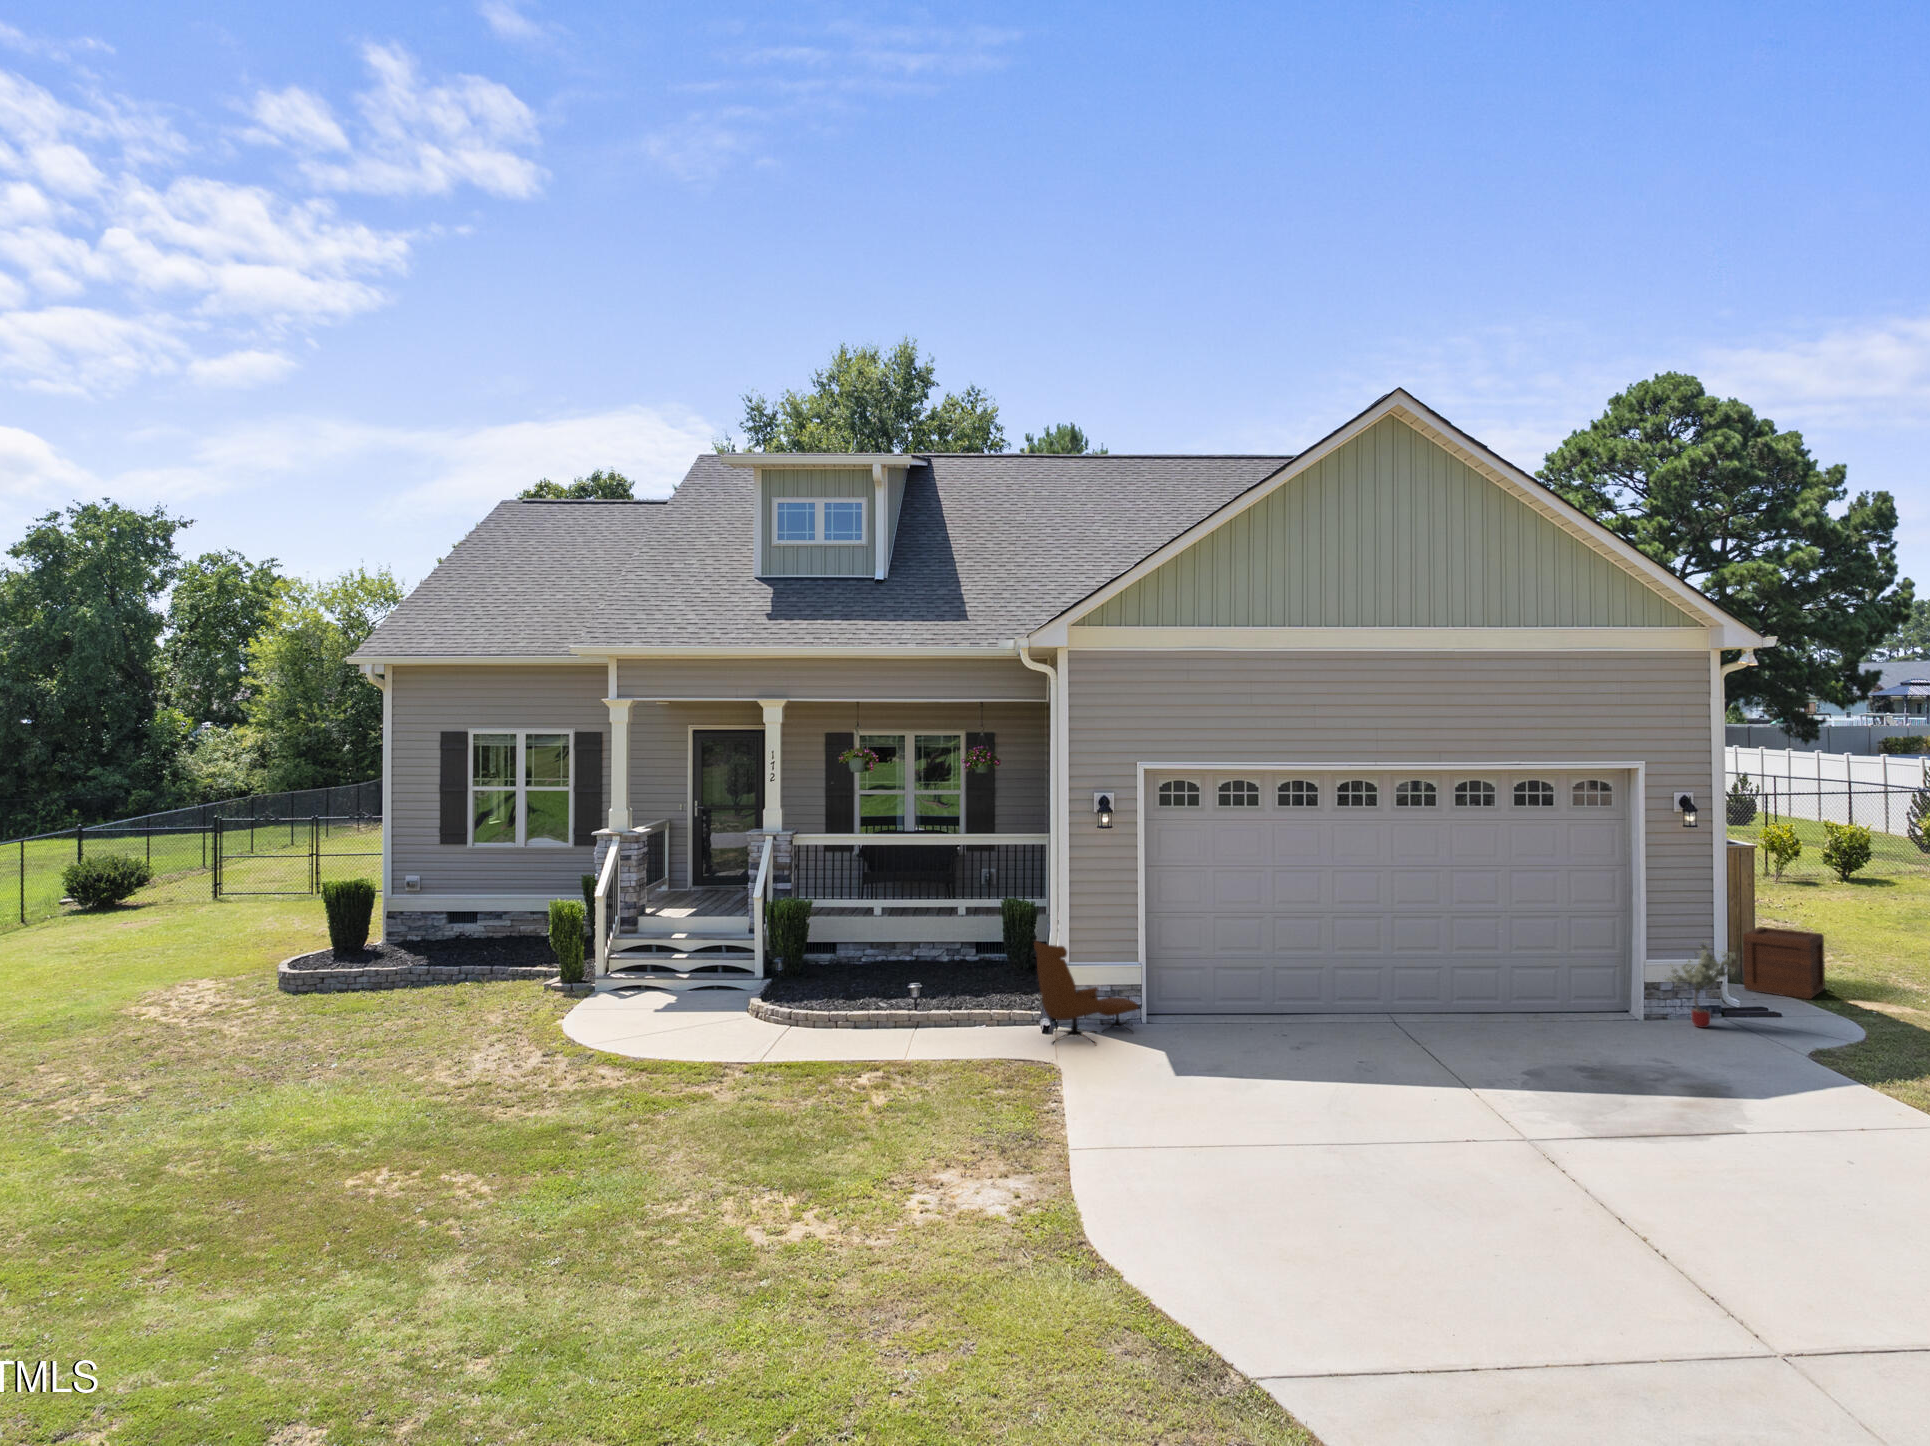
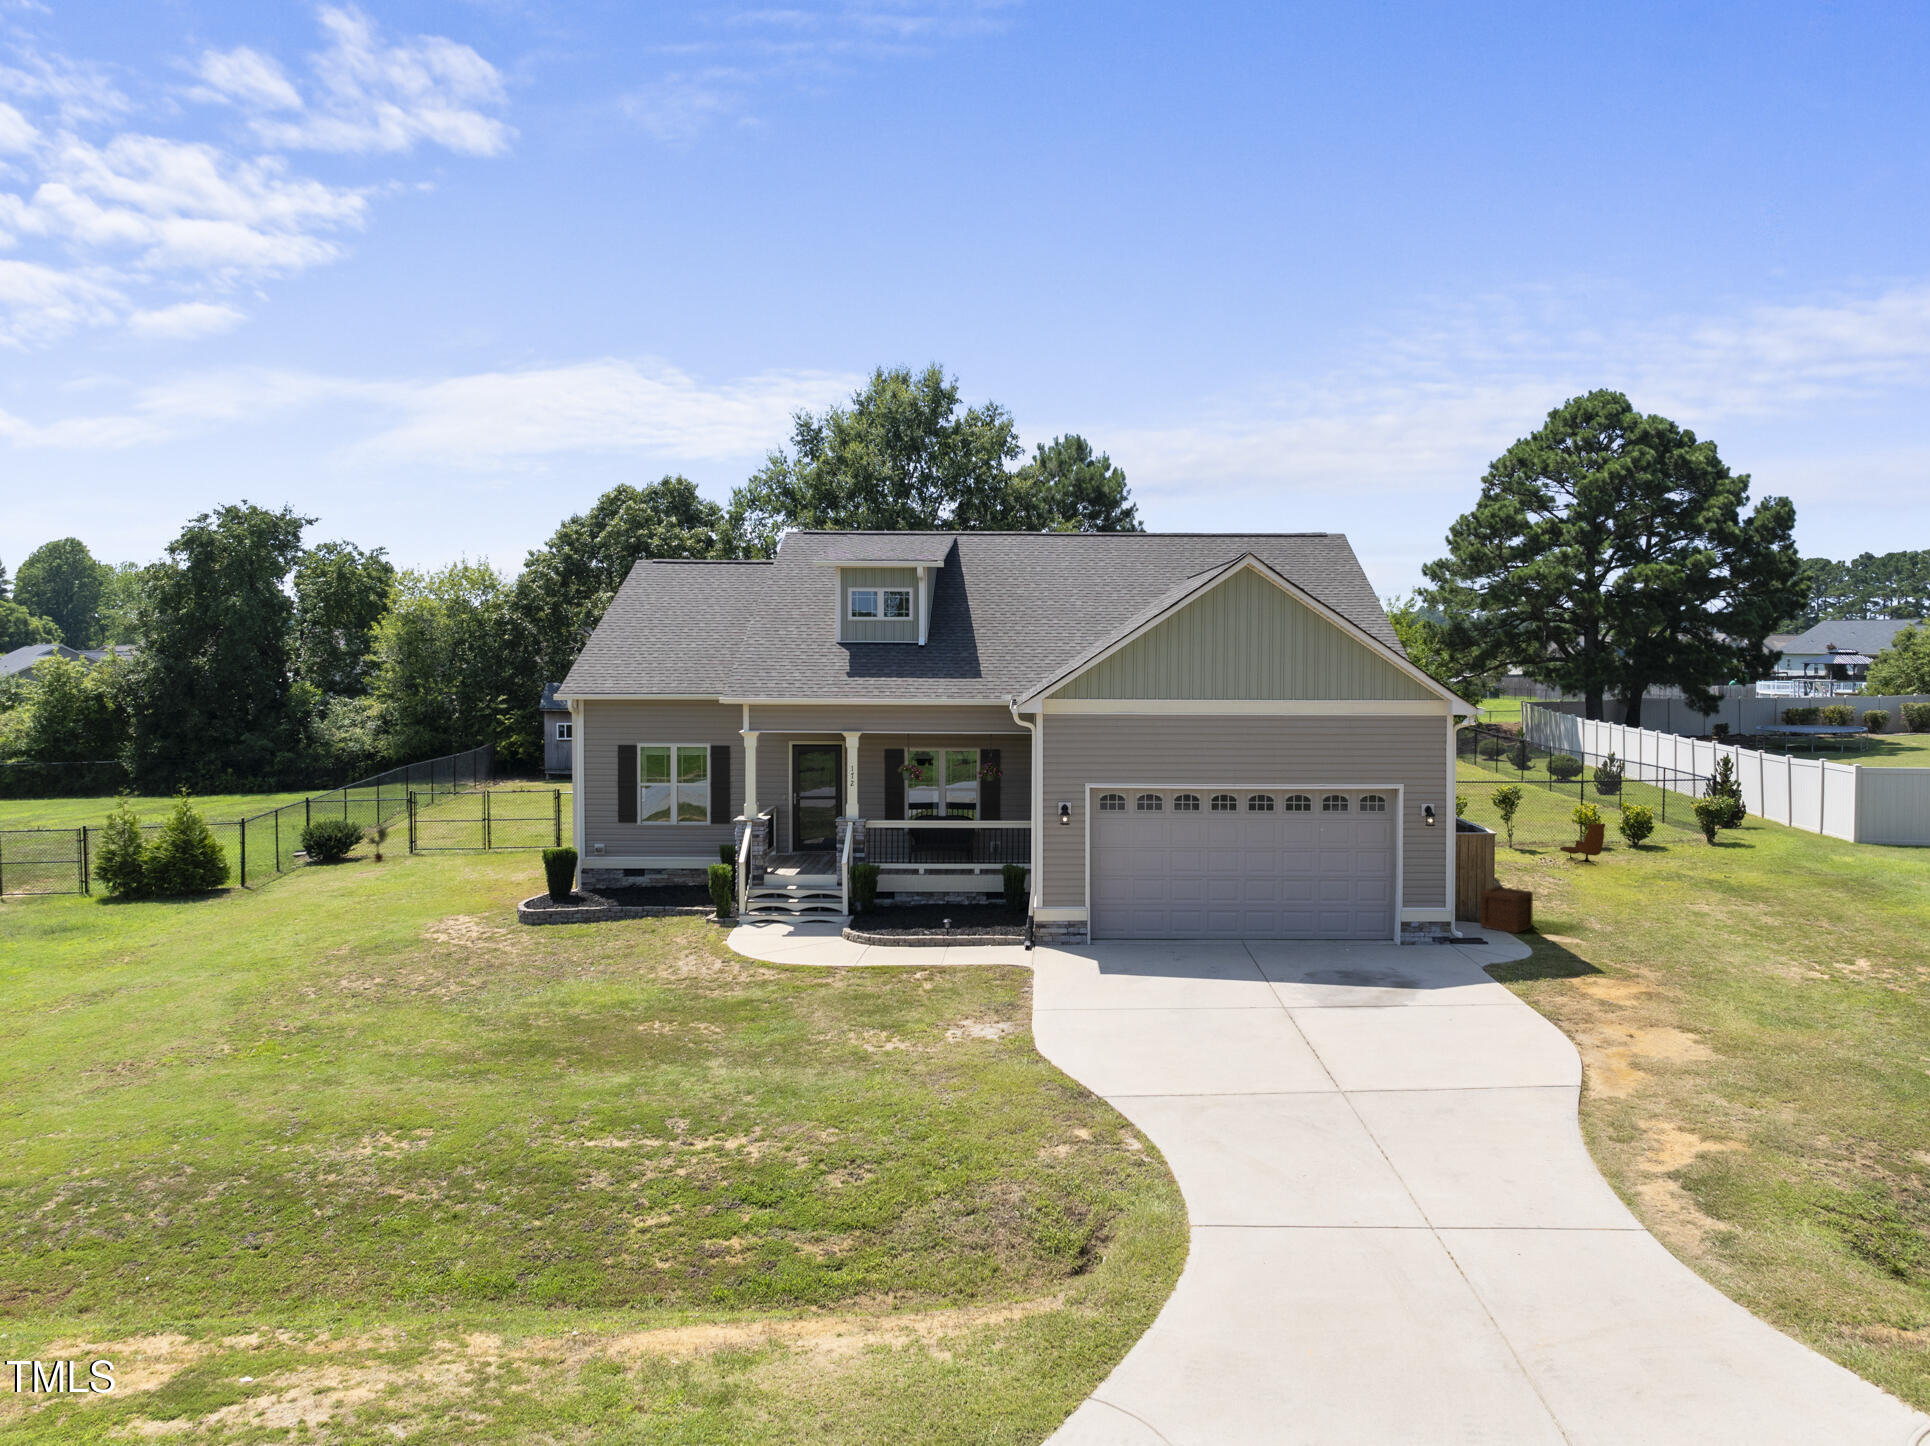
lounge chair: present [1034,941,1138,1044] -> present [1560,823,1605,866]
potted tree: present [1664,941,1736,1028] -> present [367,827,388,861]

